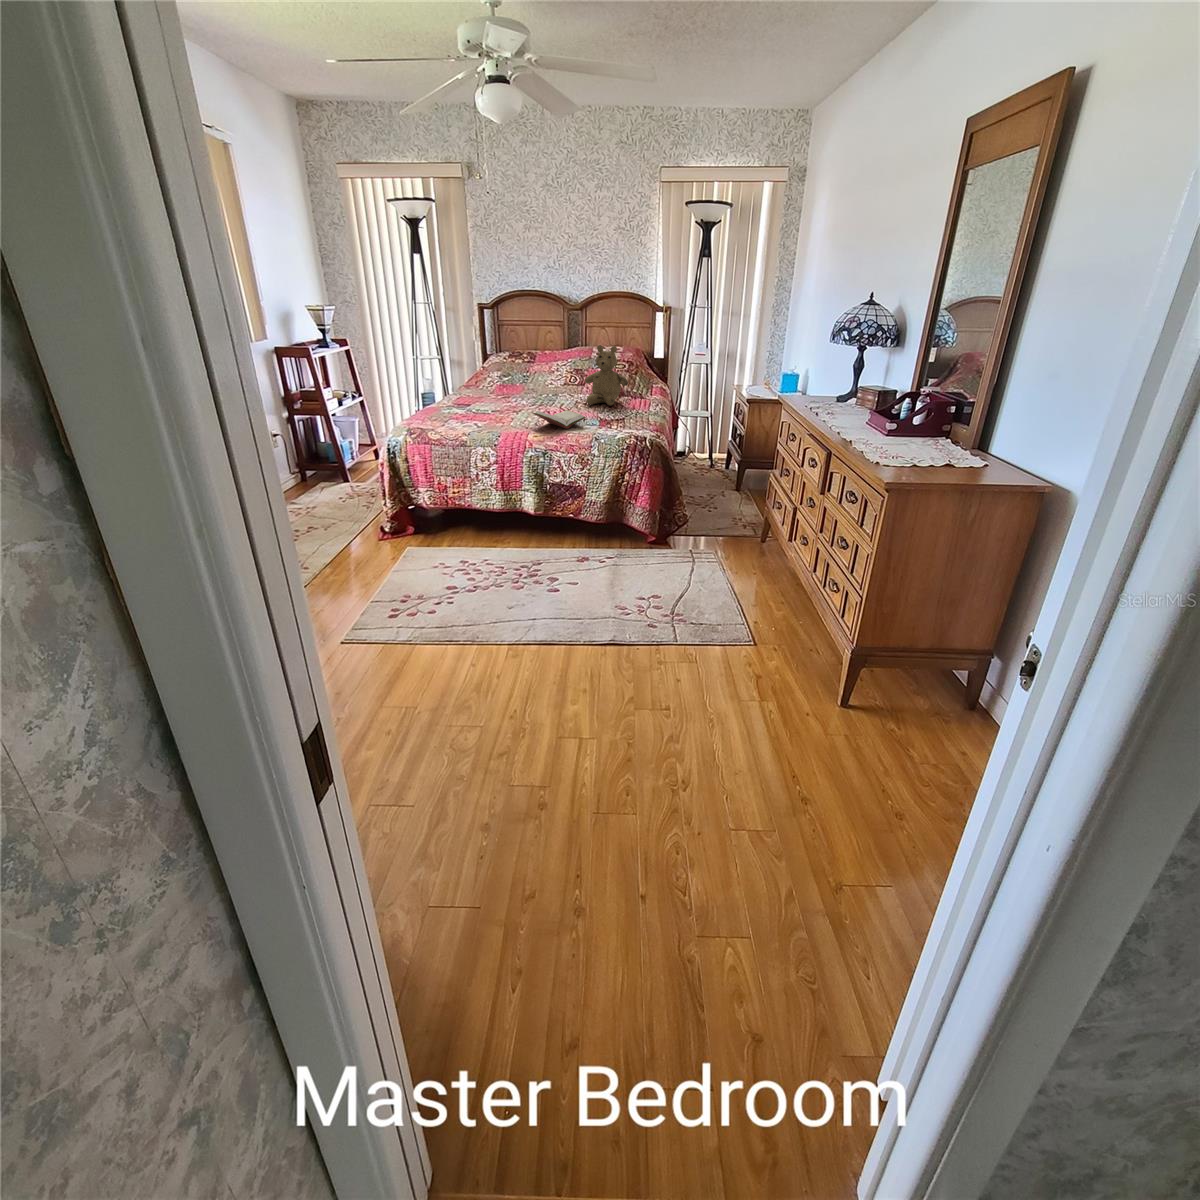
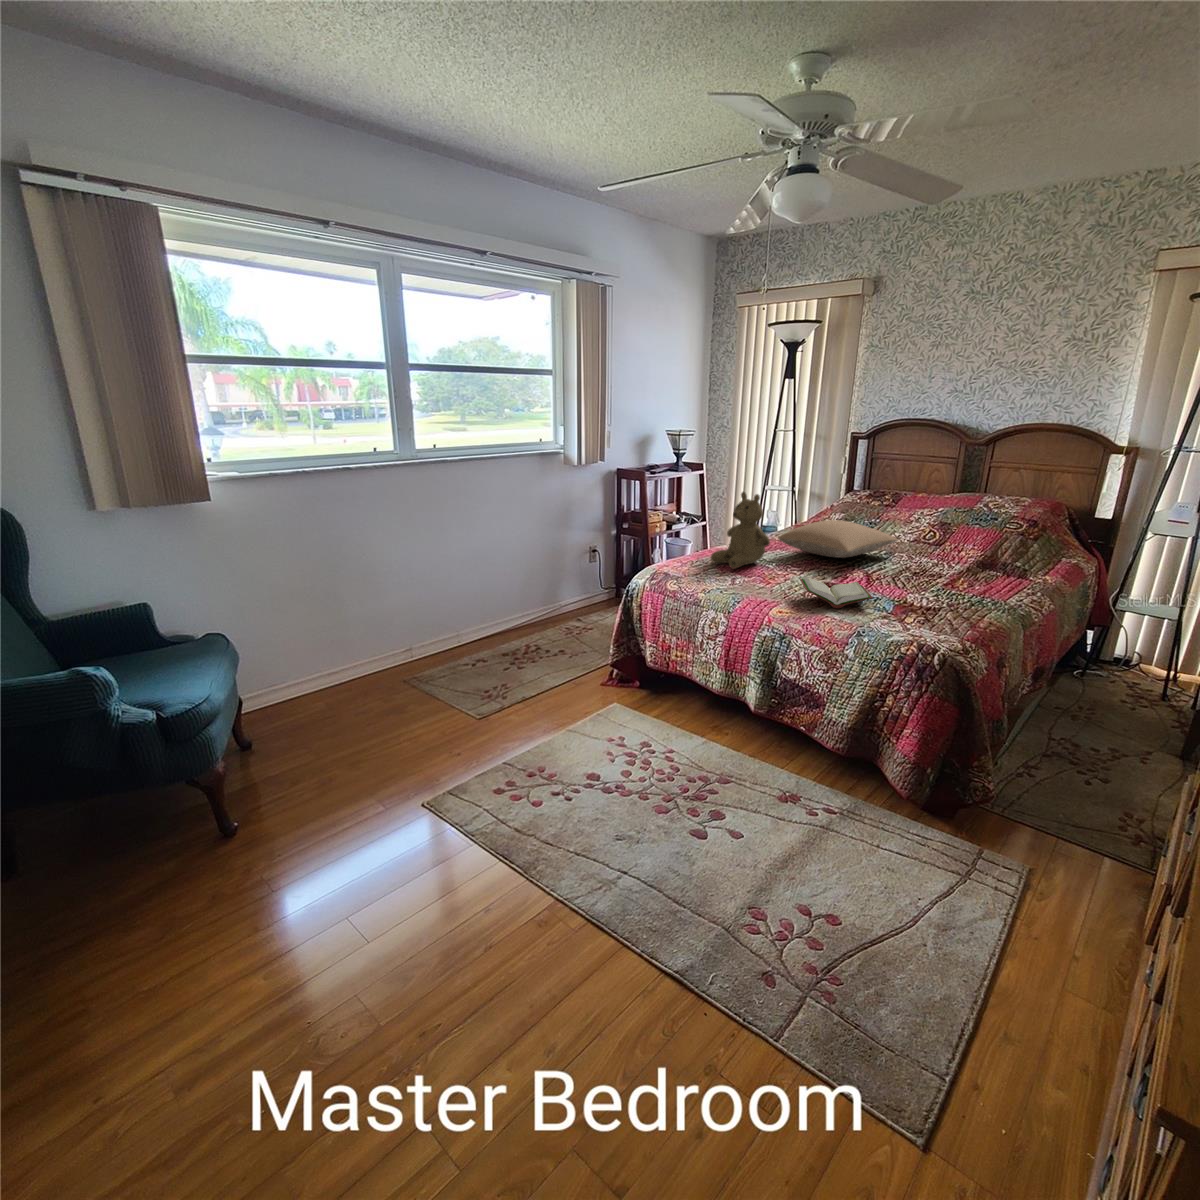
teddy bear: present [585,345,628,406] -> present [711,492,770,569]
pillow: none [481,372,557,400] -> present [779,520,898,558]

